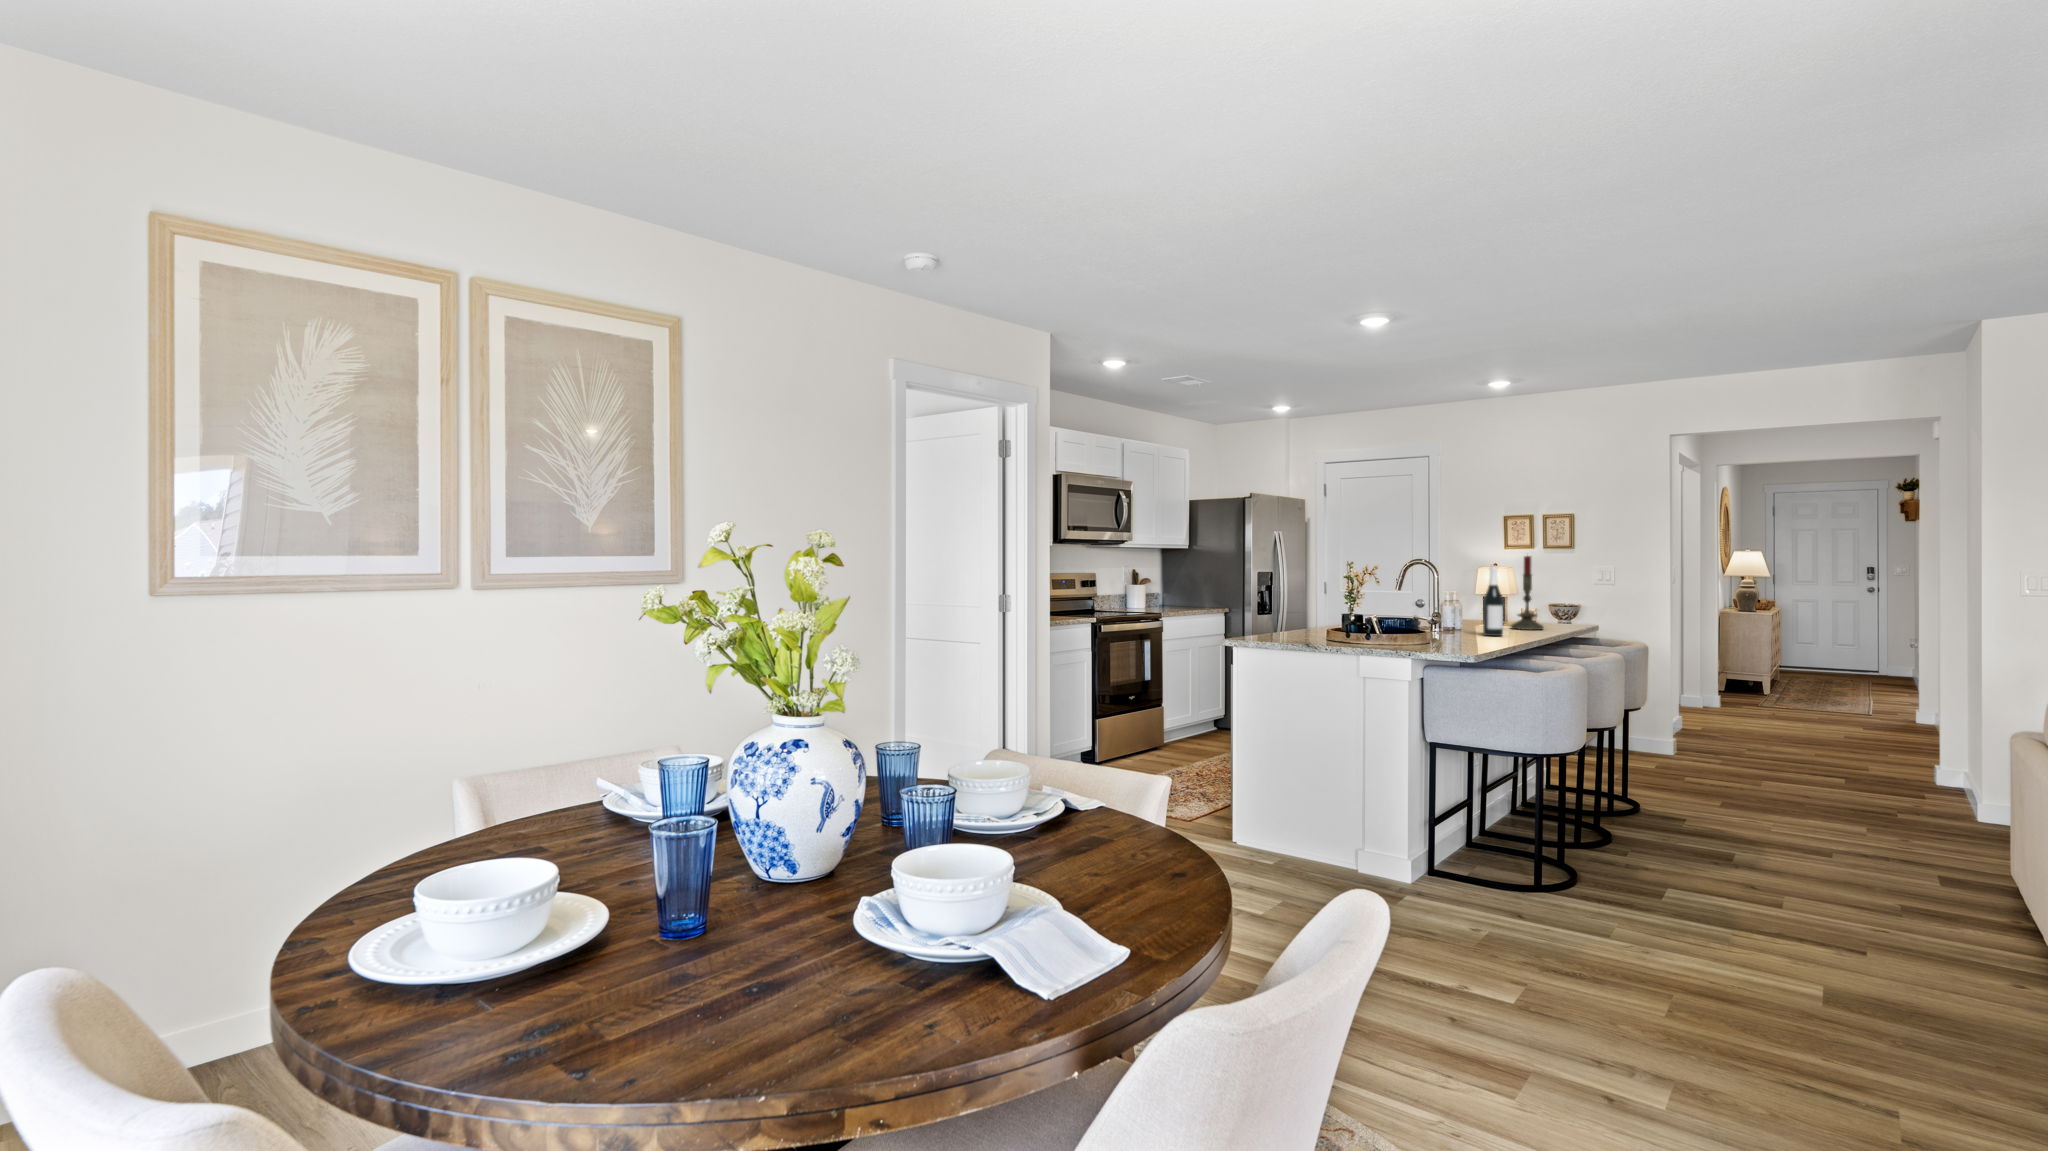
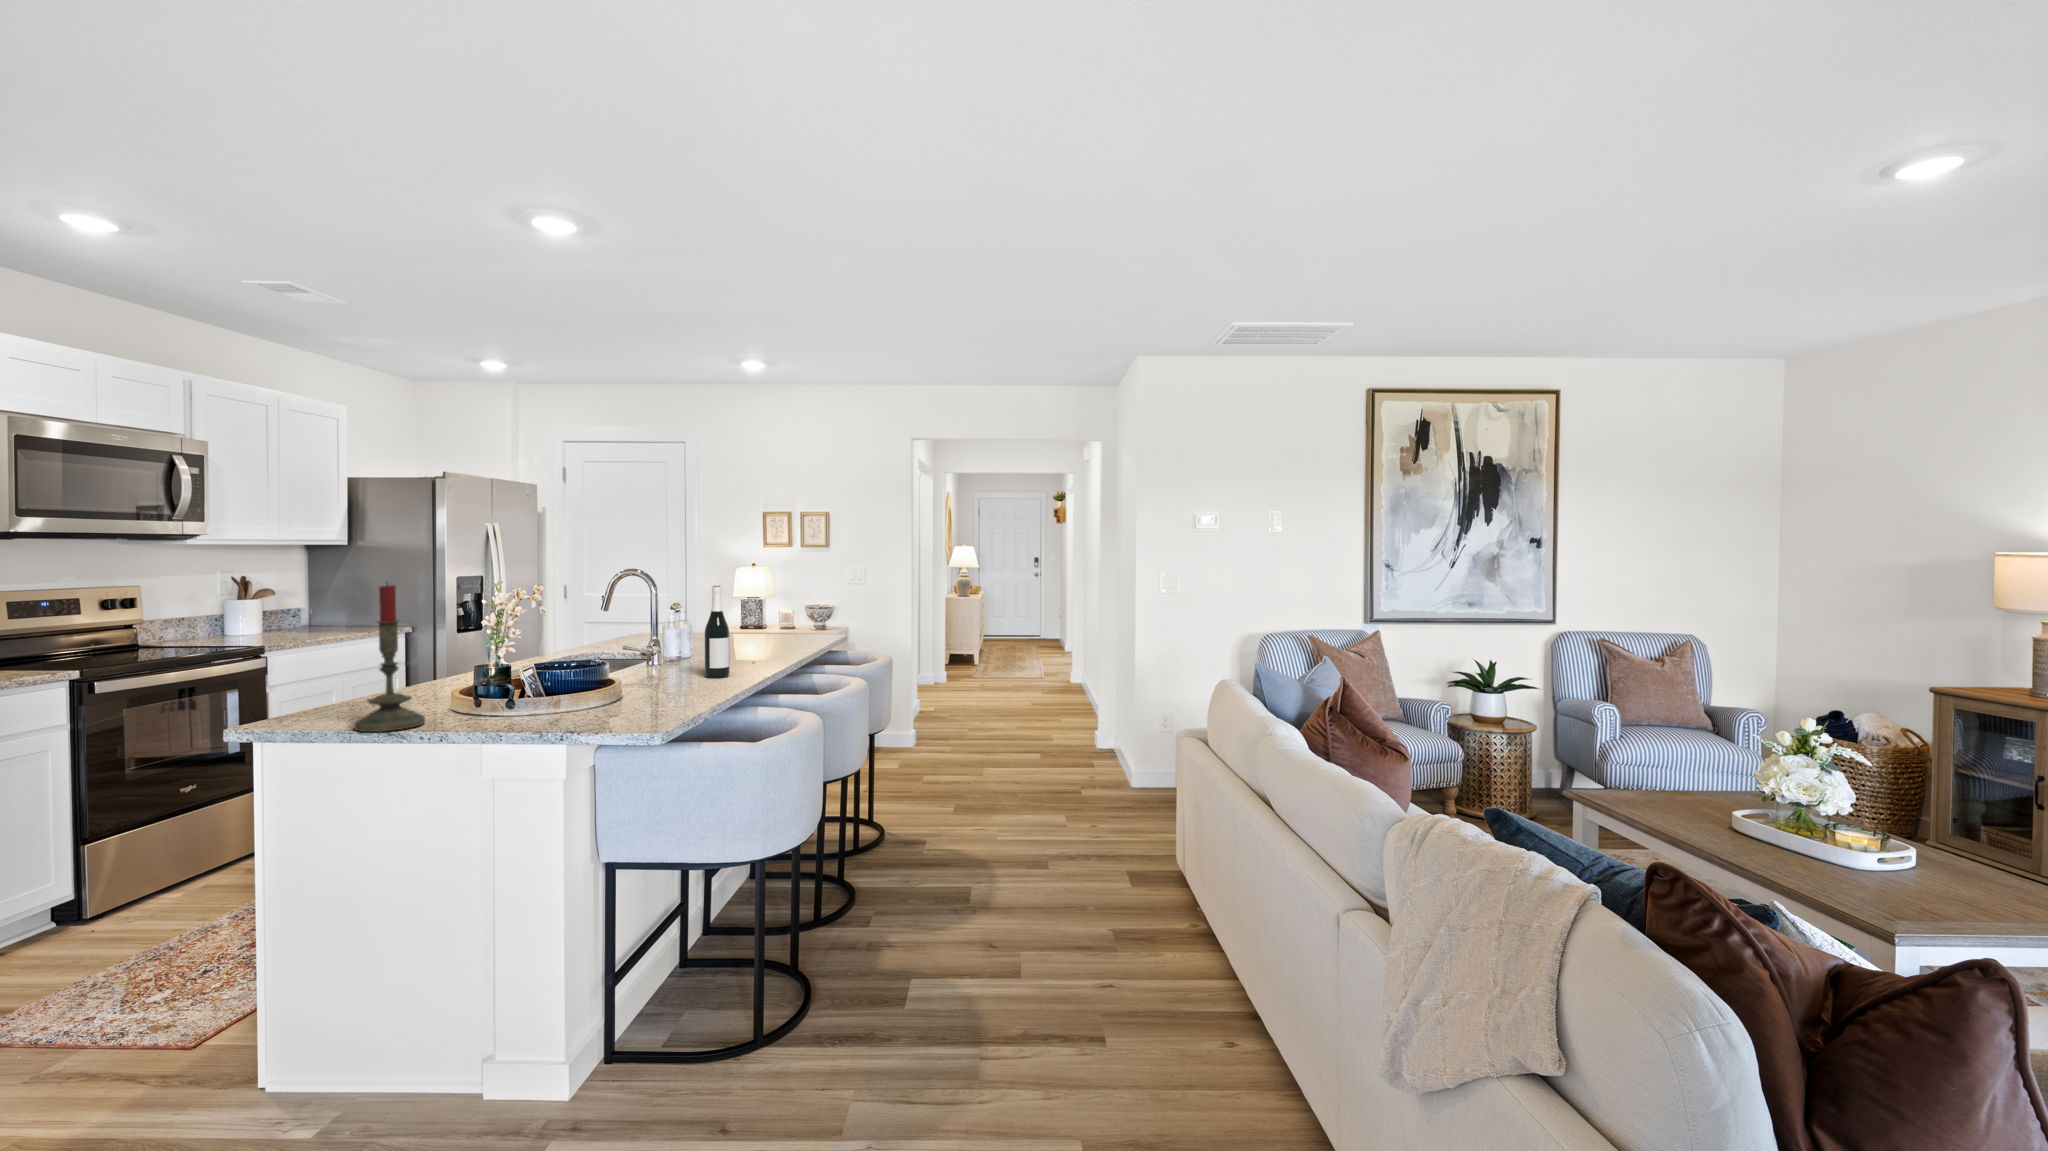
candle: present [1511,556,1543,630] -> present [355,584,425,732]

